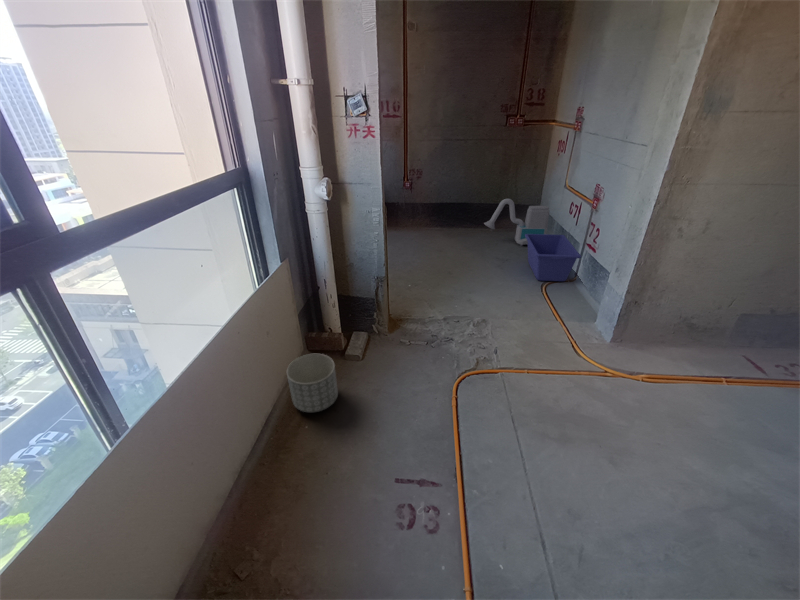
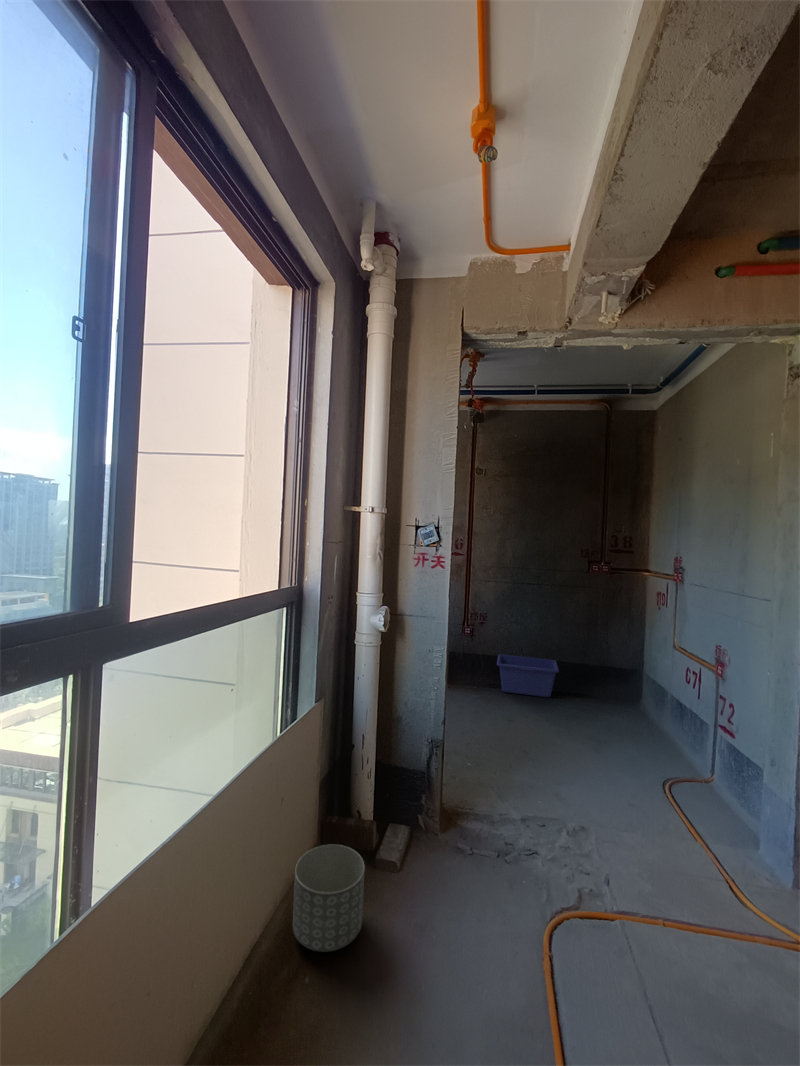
vacuum cleaner: present [484,199,549,246] -> none [568,655,658,726]
storage bin: present [525,234,581,281] -> present [497,654,559,697]

